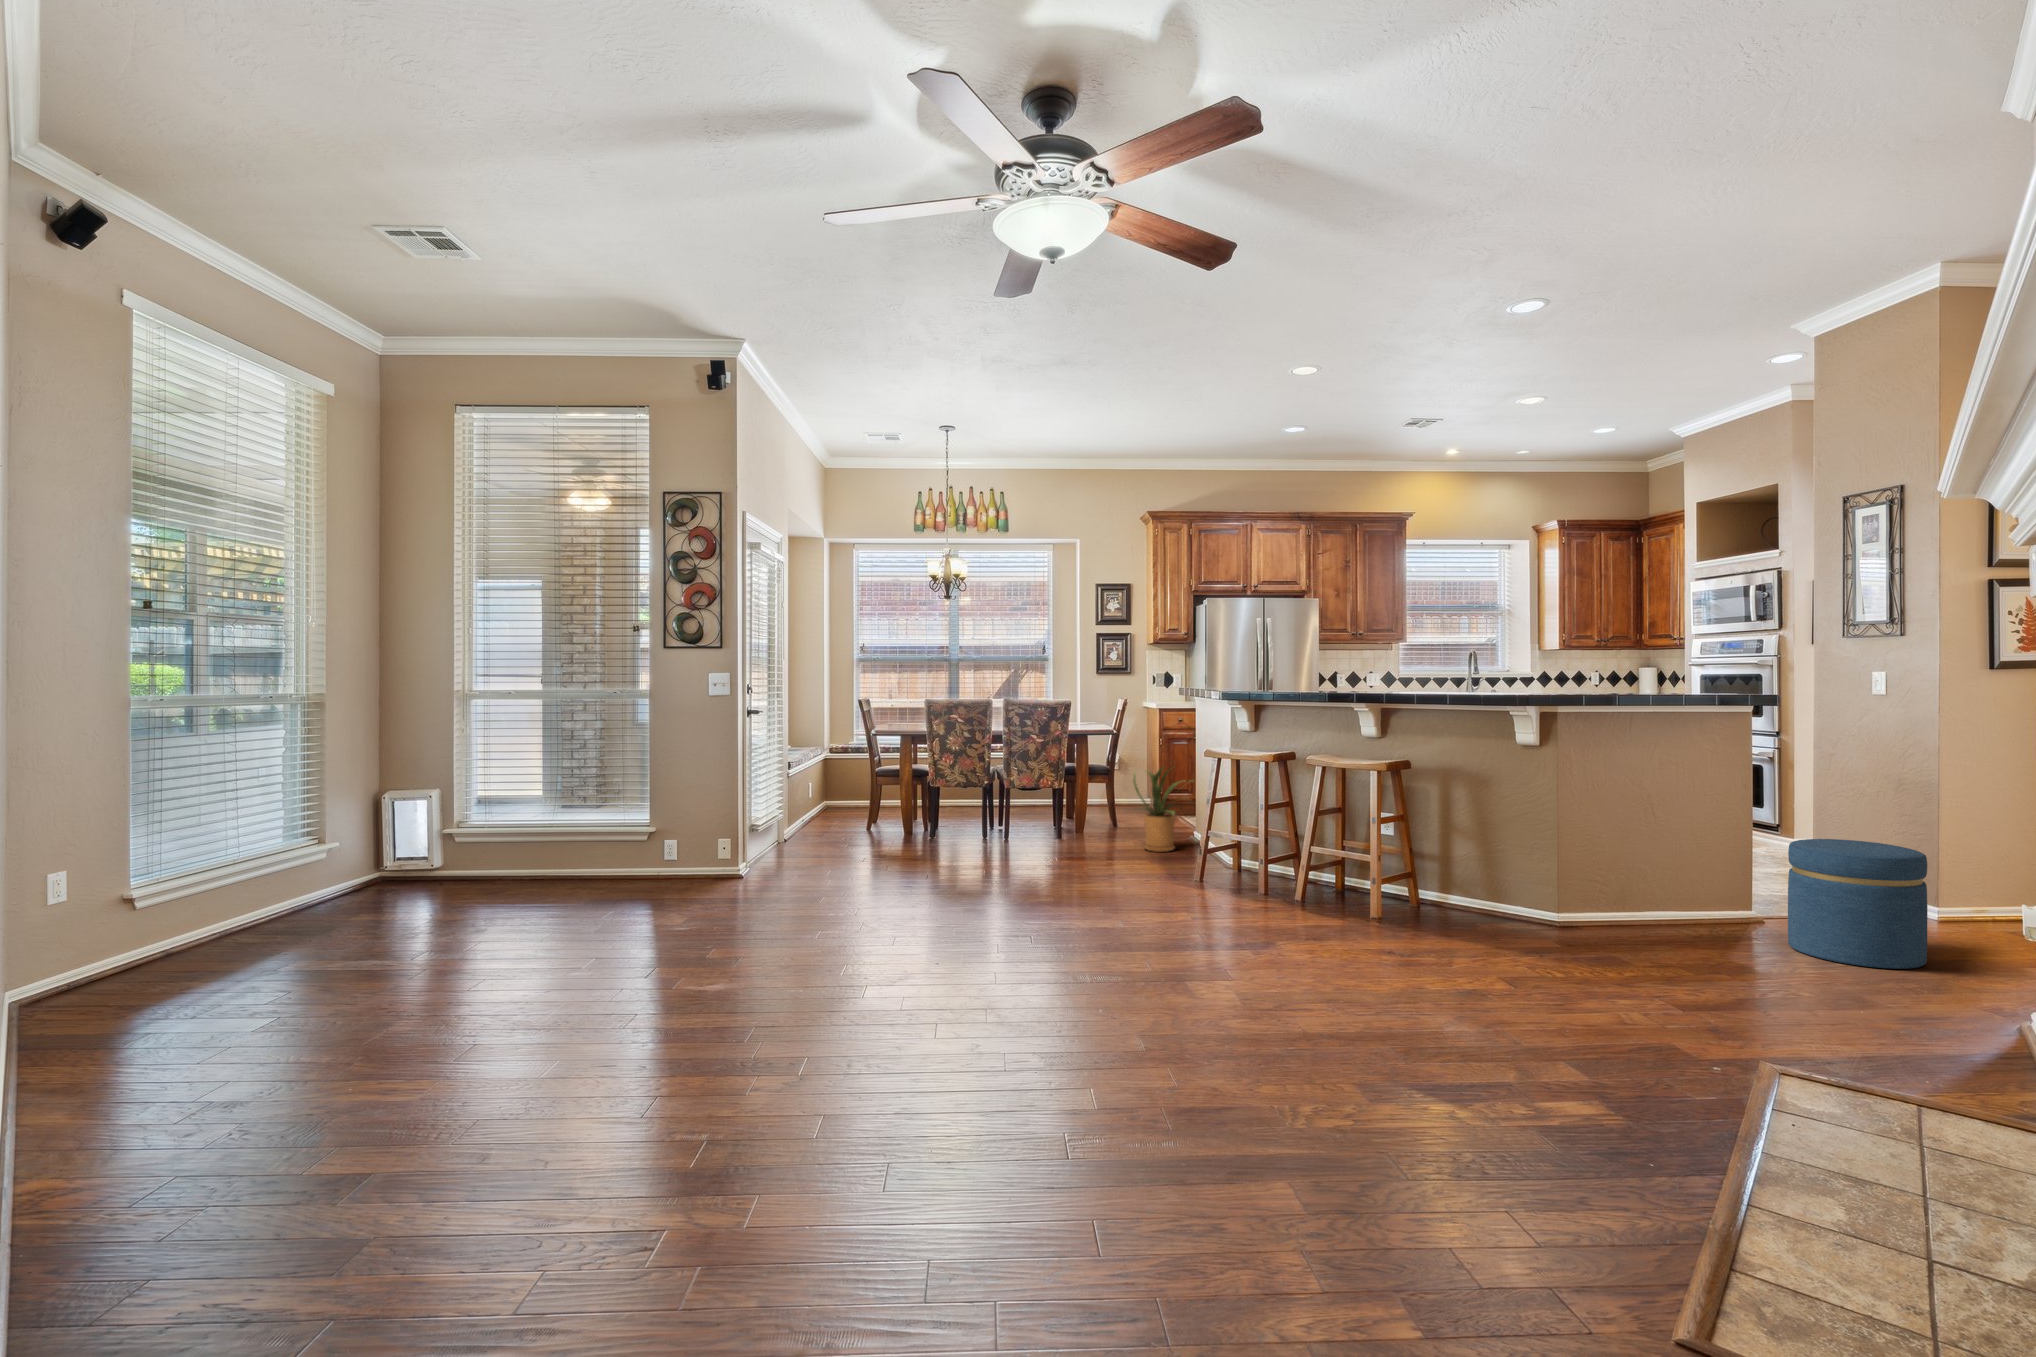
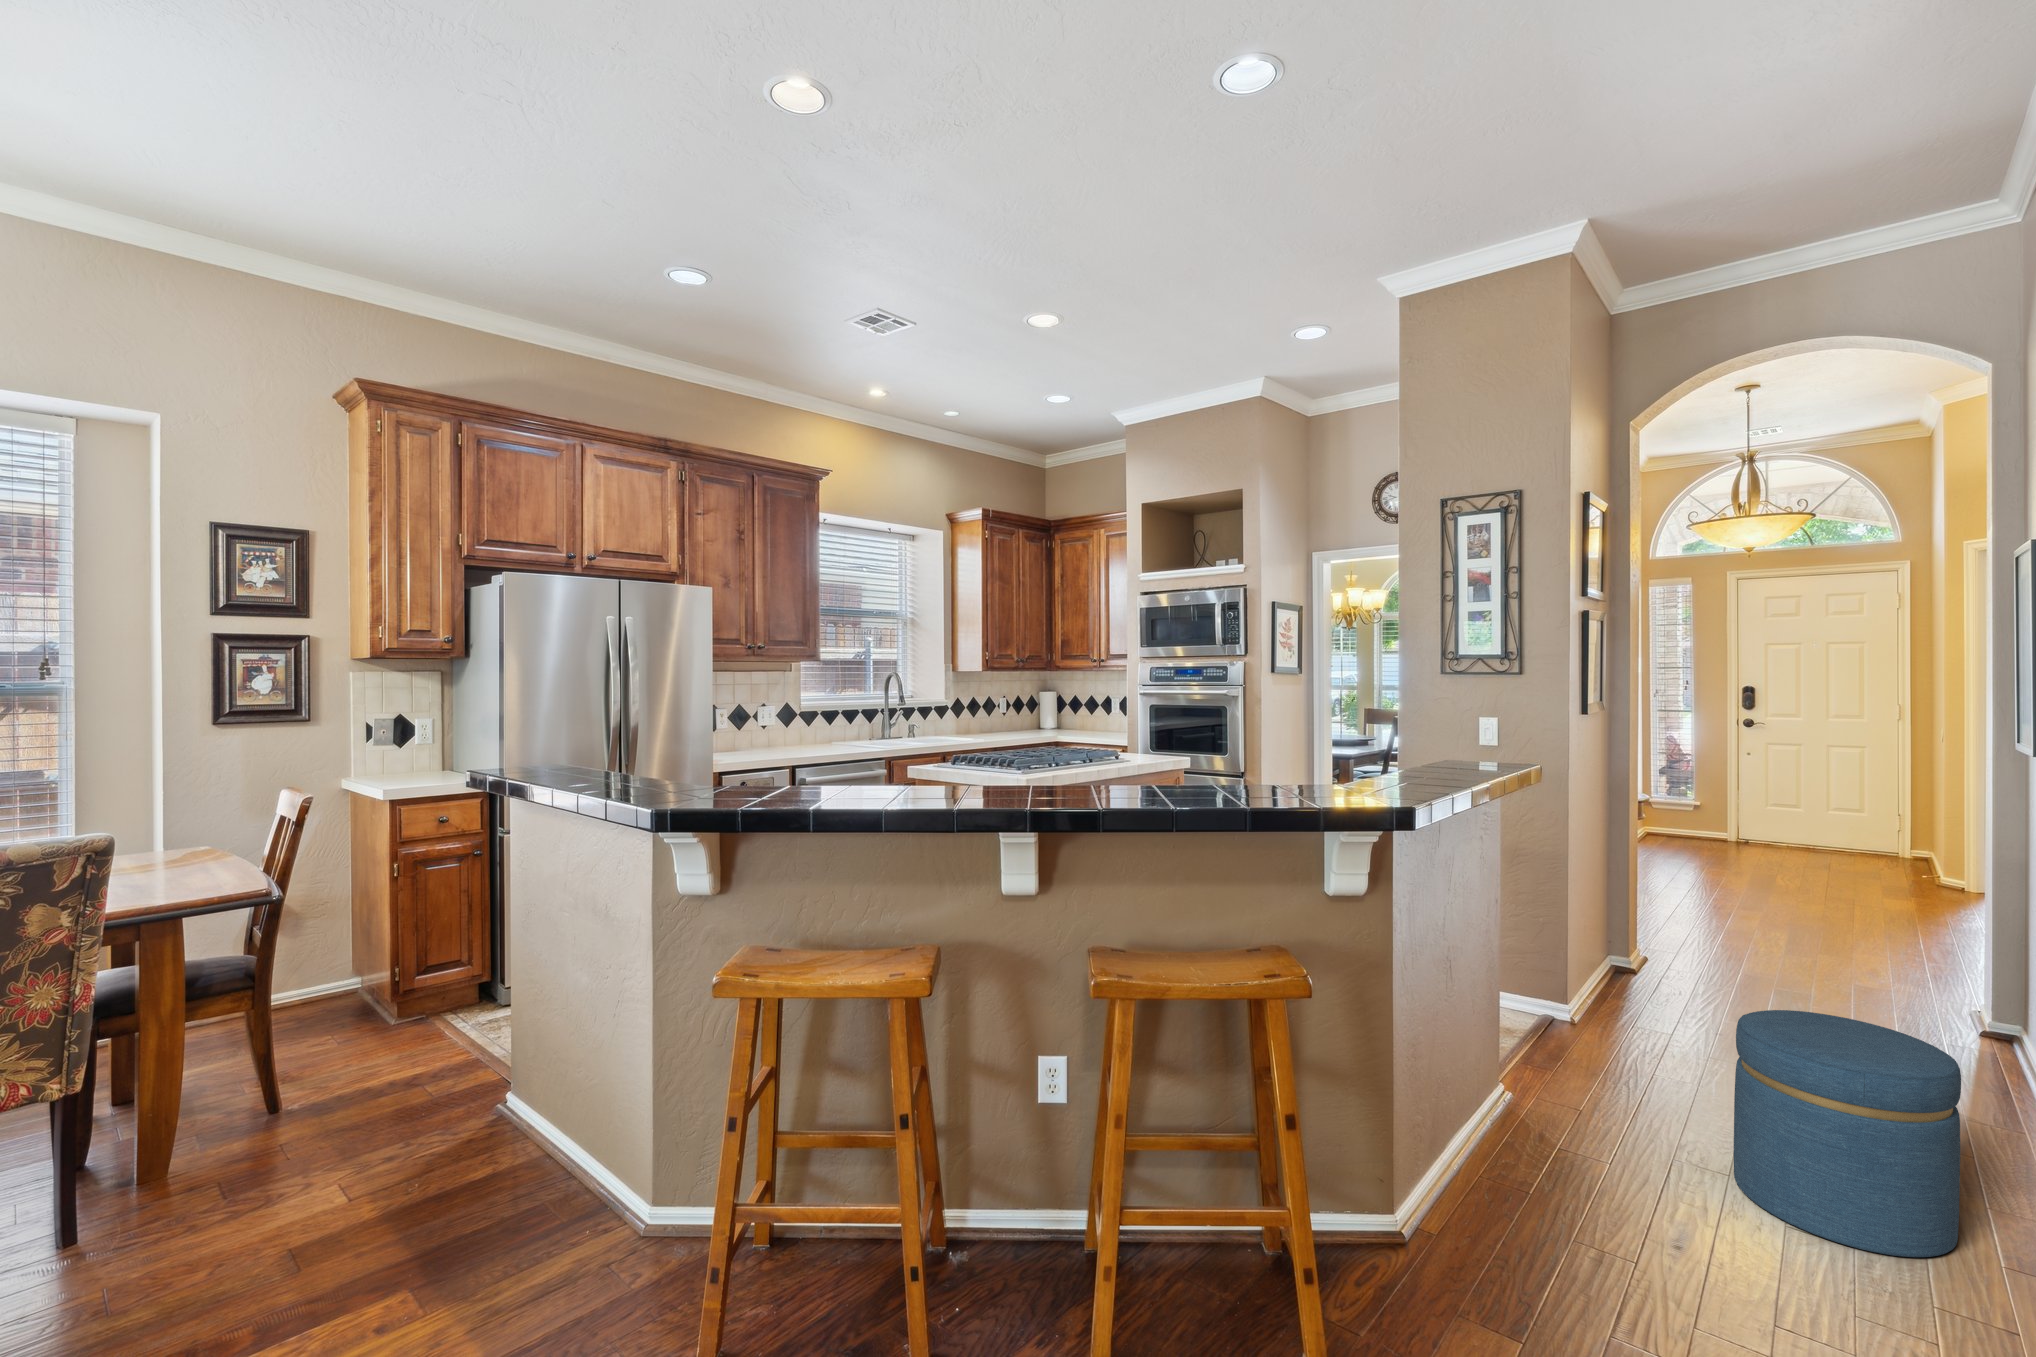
house plant: present [1133,768,1188,852] -> none [360,1013,581,1262]

